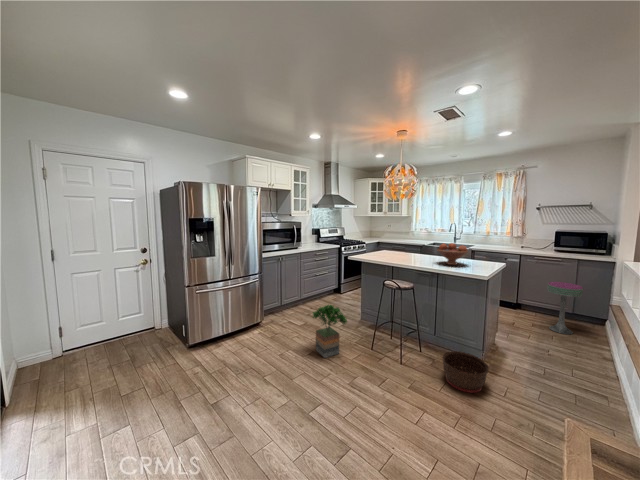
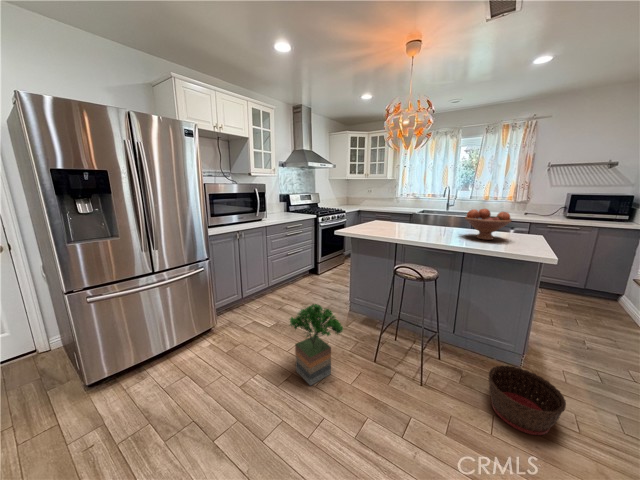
bar stool: present [547,282,583,334] -> none [567,254,617,316]

